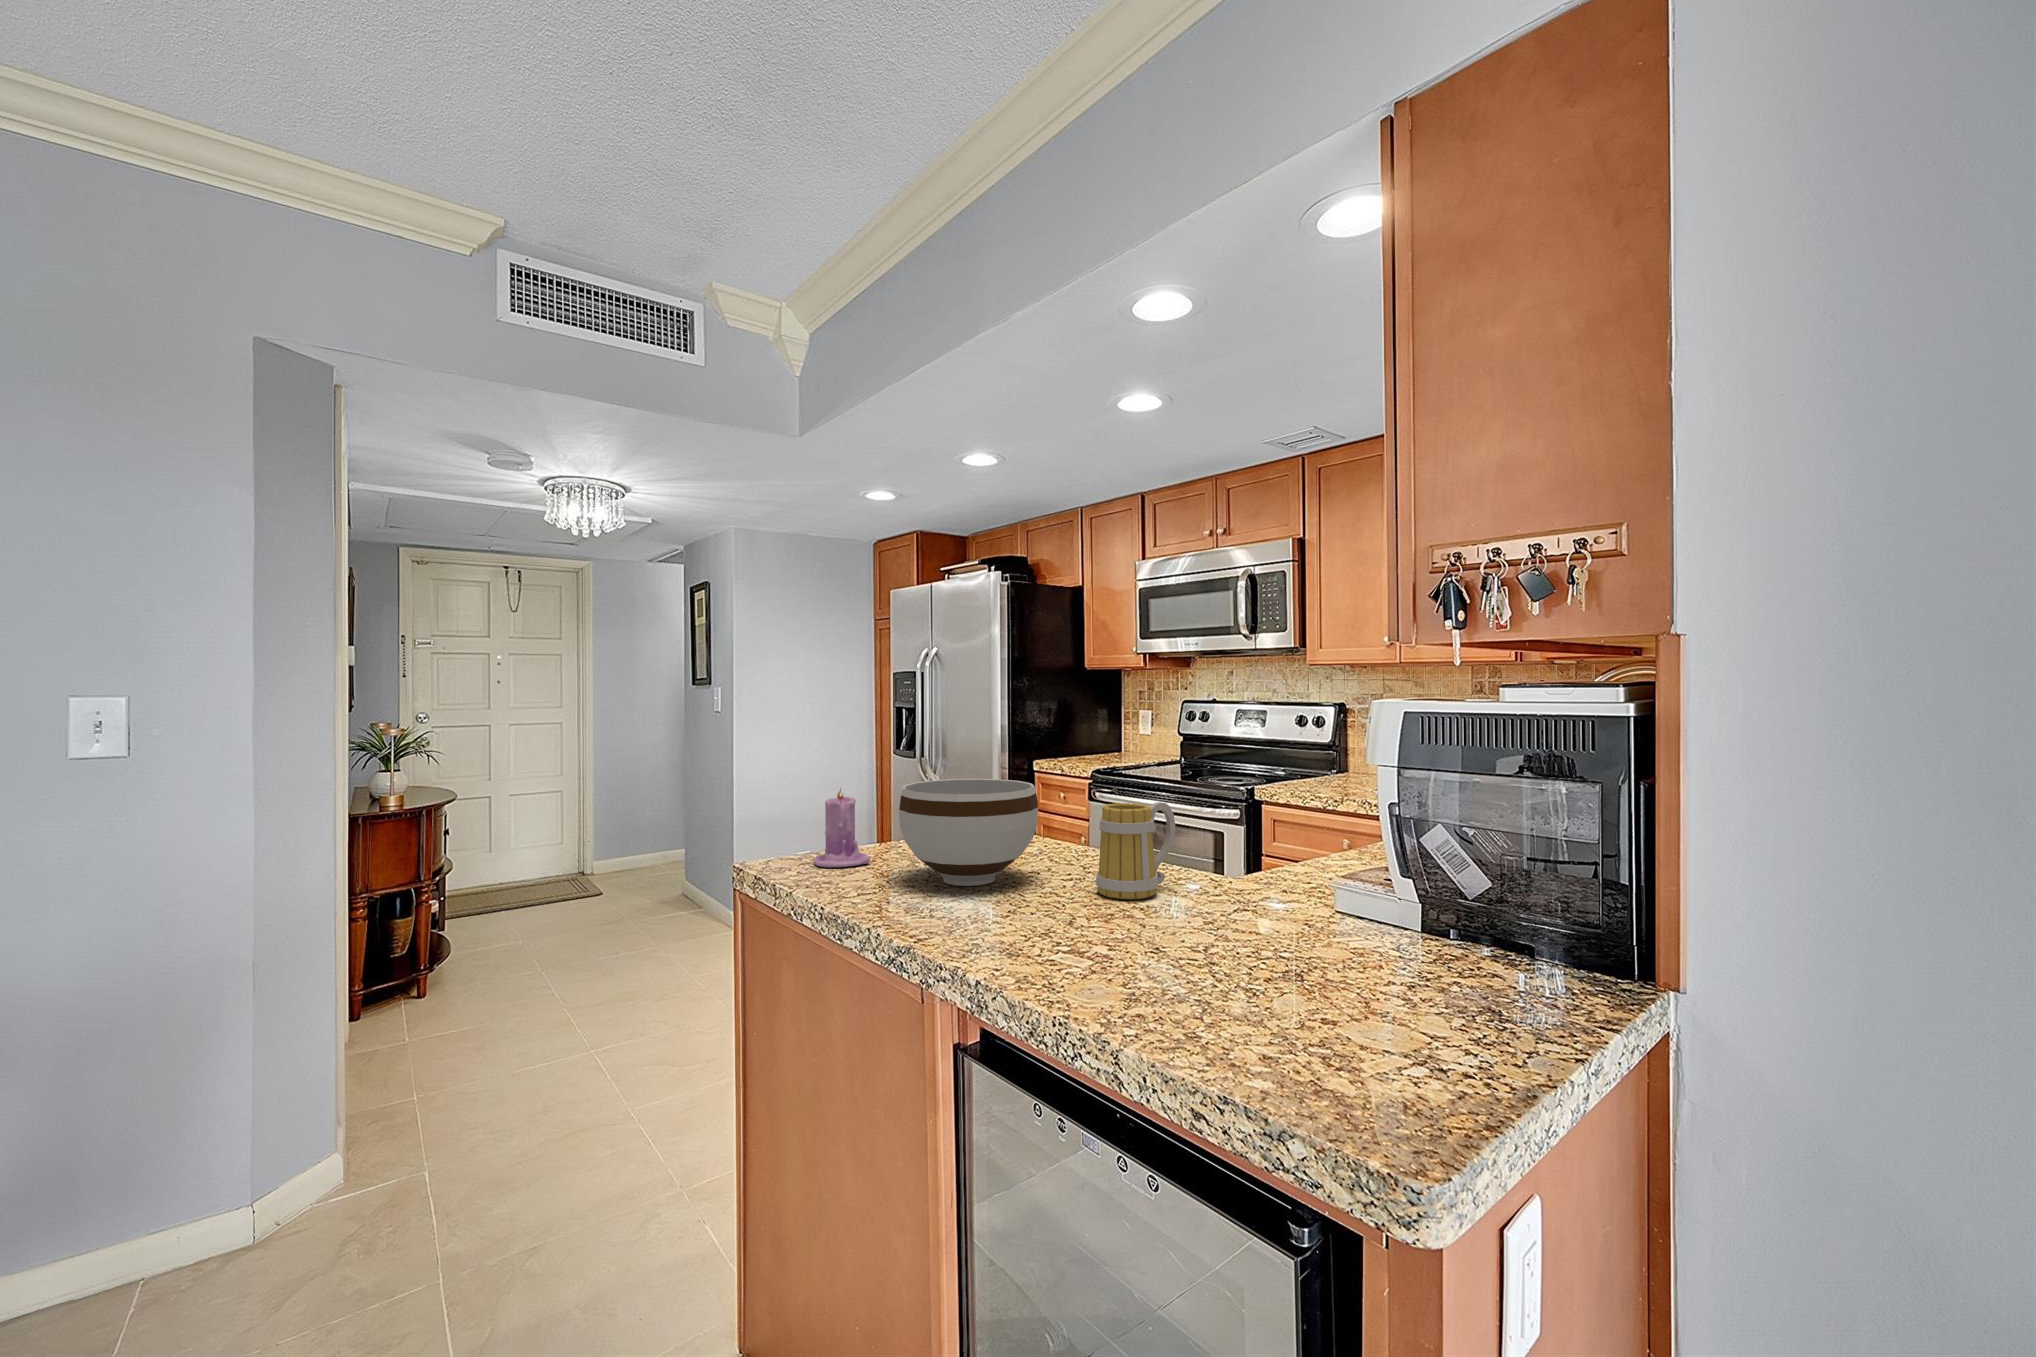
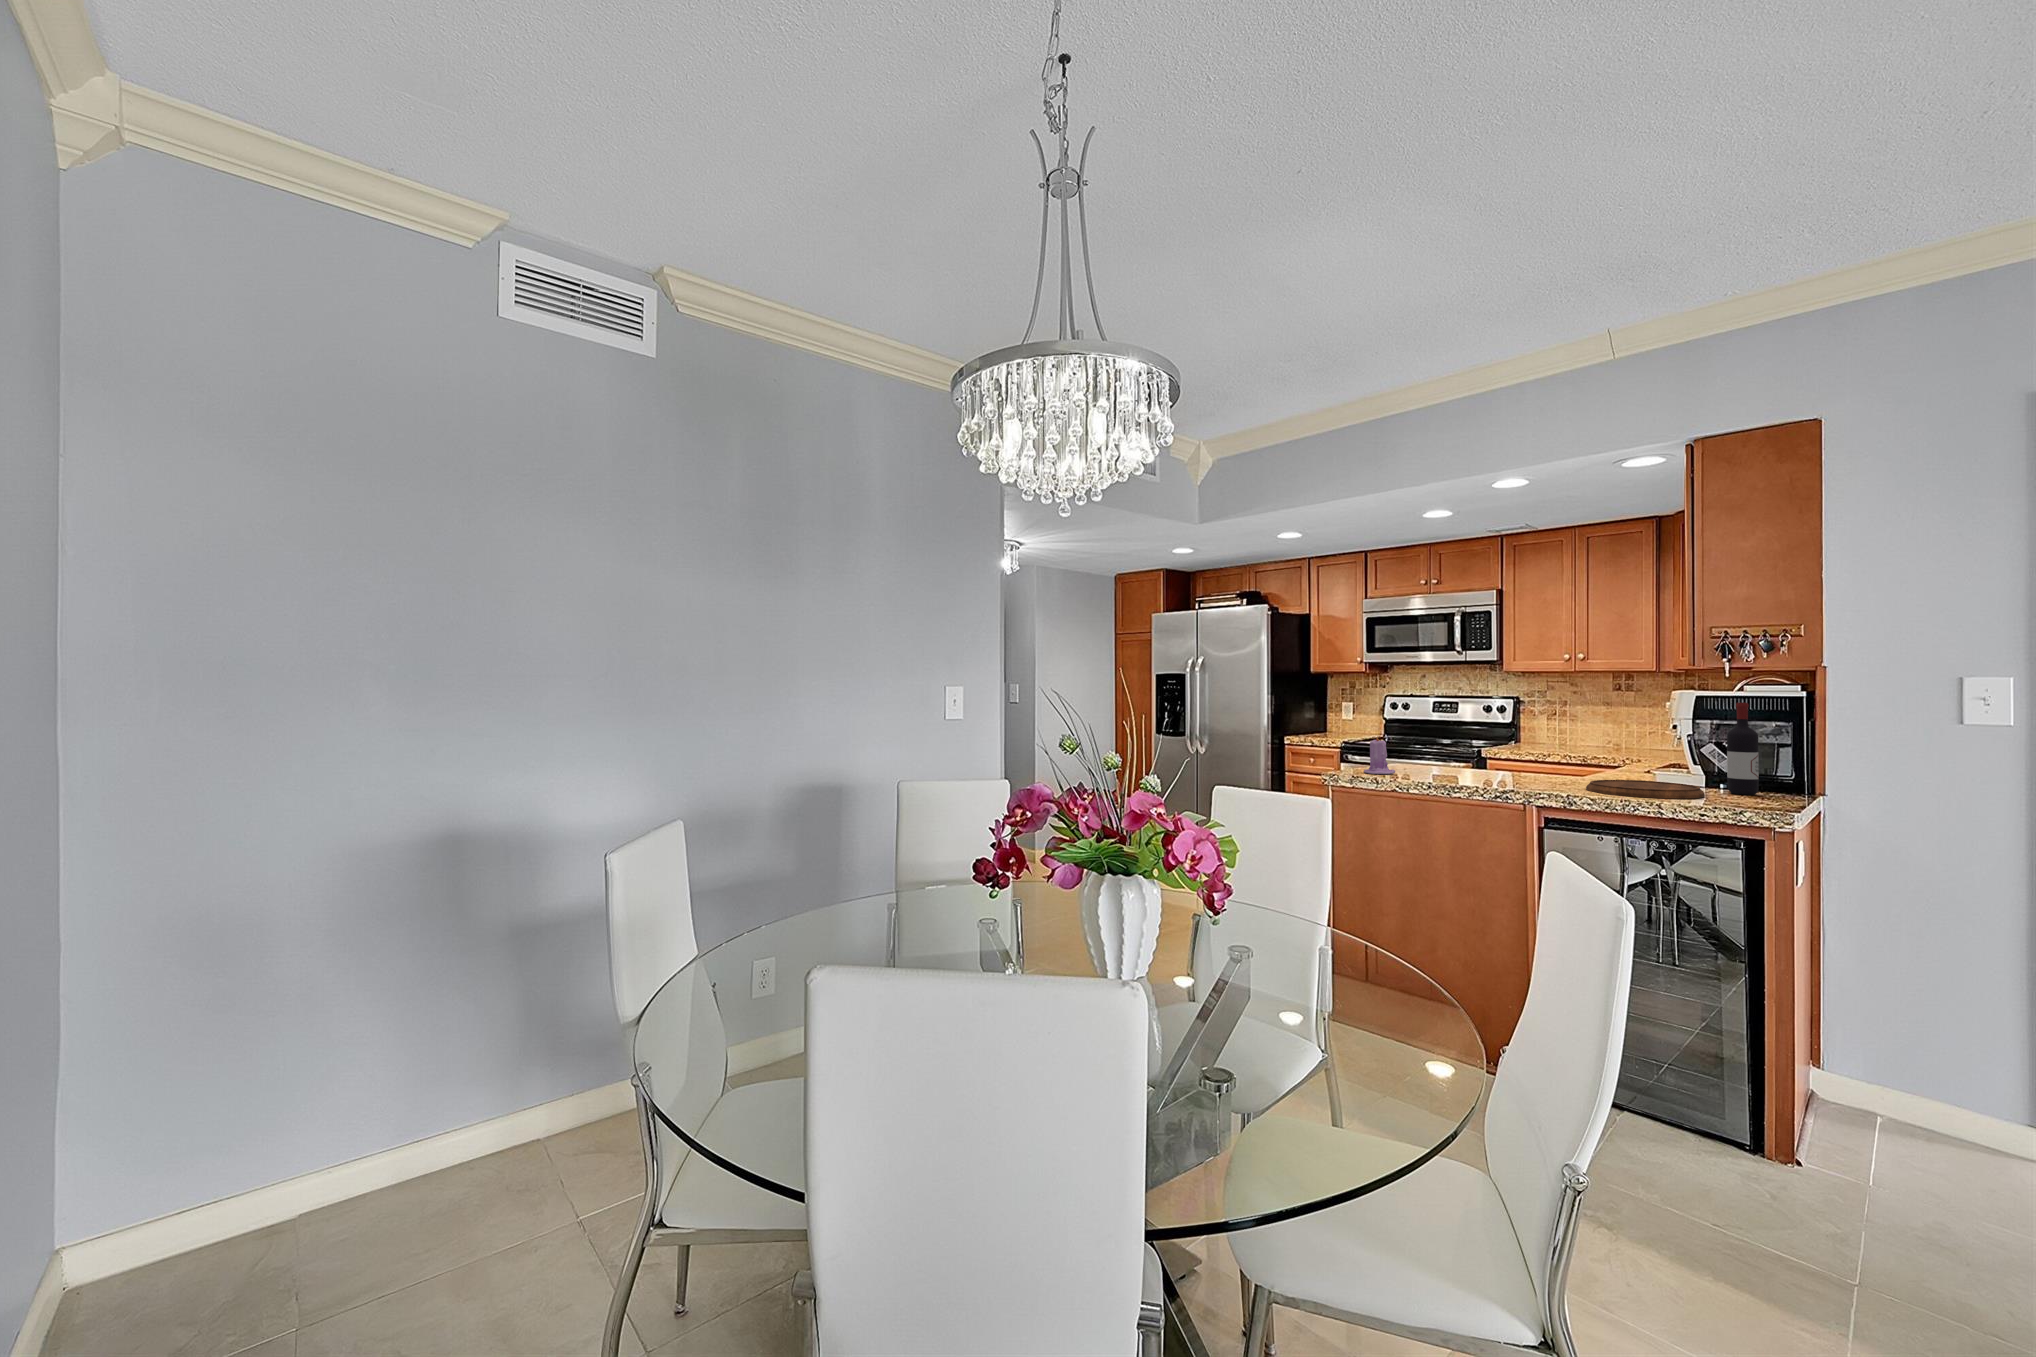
wine bottle: none [1440,731,1512,975] -> present [1727,703,1759,795]
bowl: present [899,779,1038,886] -> none [1427,731,1503,779]
mug: present [1096,802,1175,899] -> none [1534,739,1568,782]
cutting board: none [1098,910,1352,1004] -> present [1586,780,1705,799]

